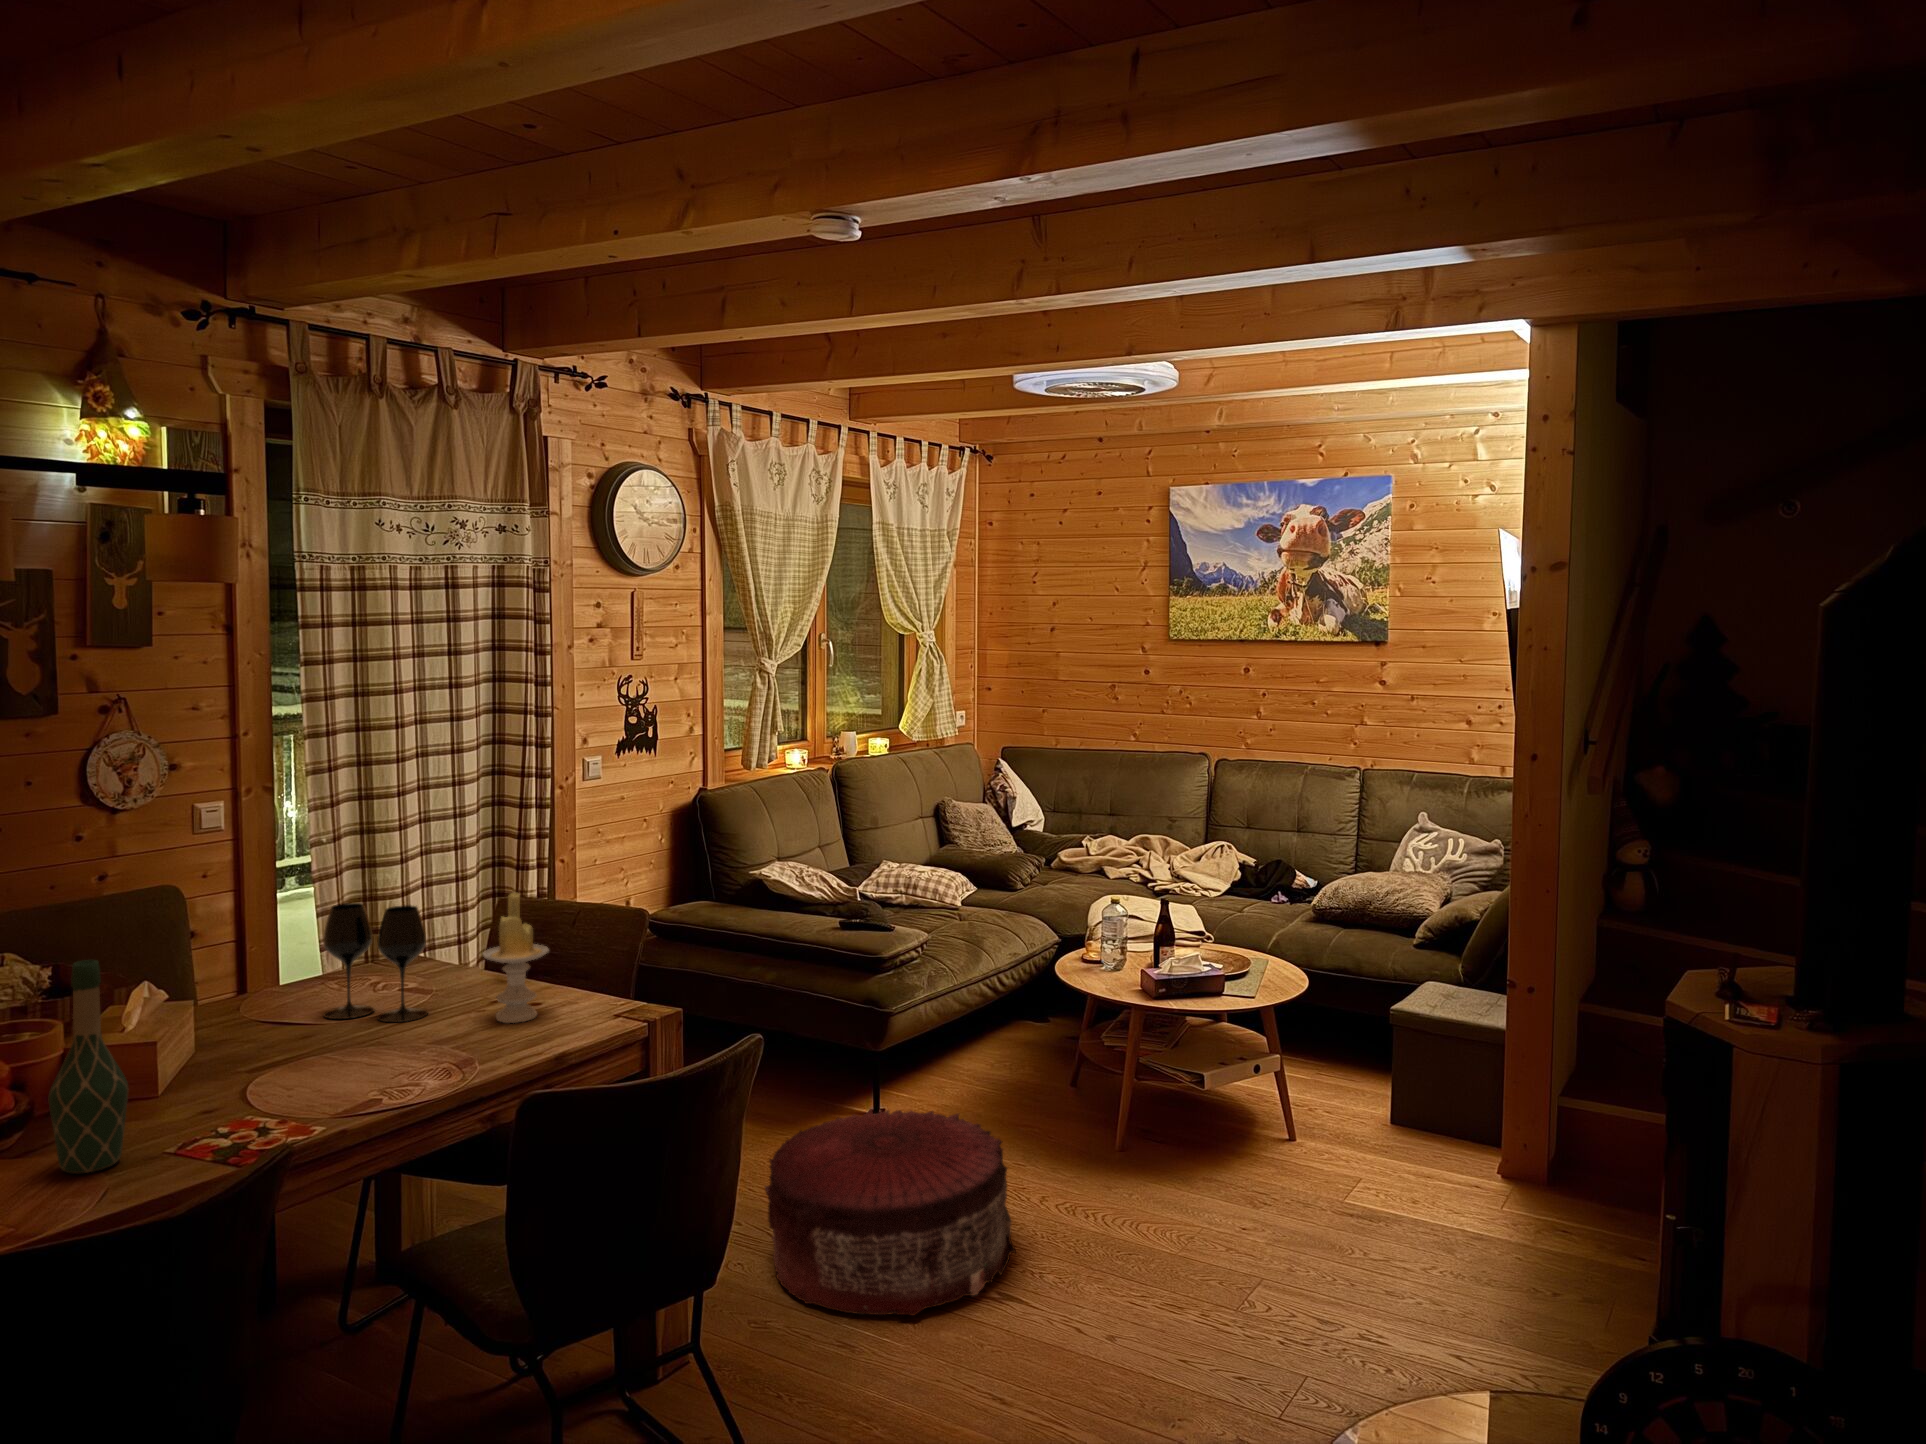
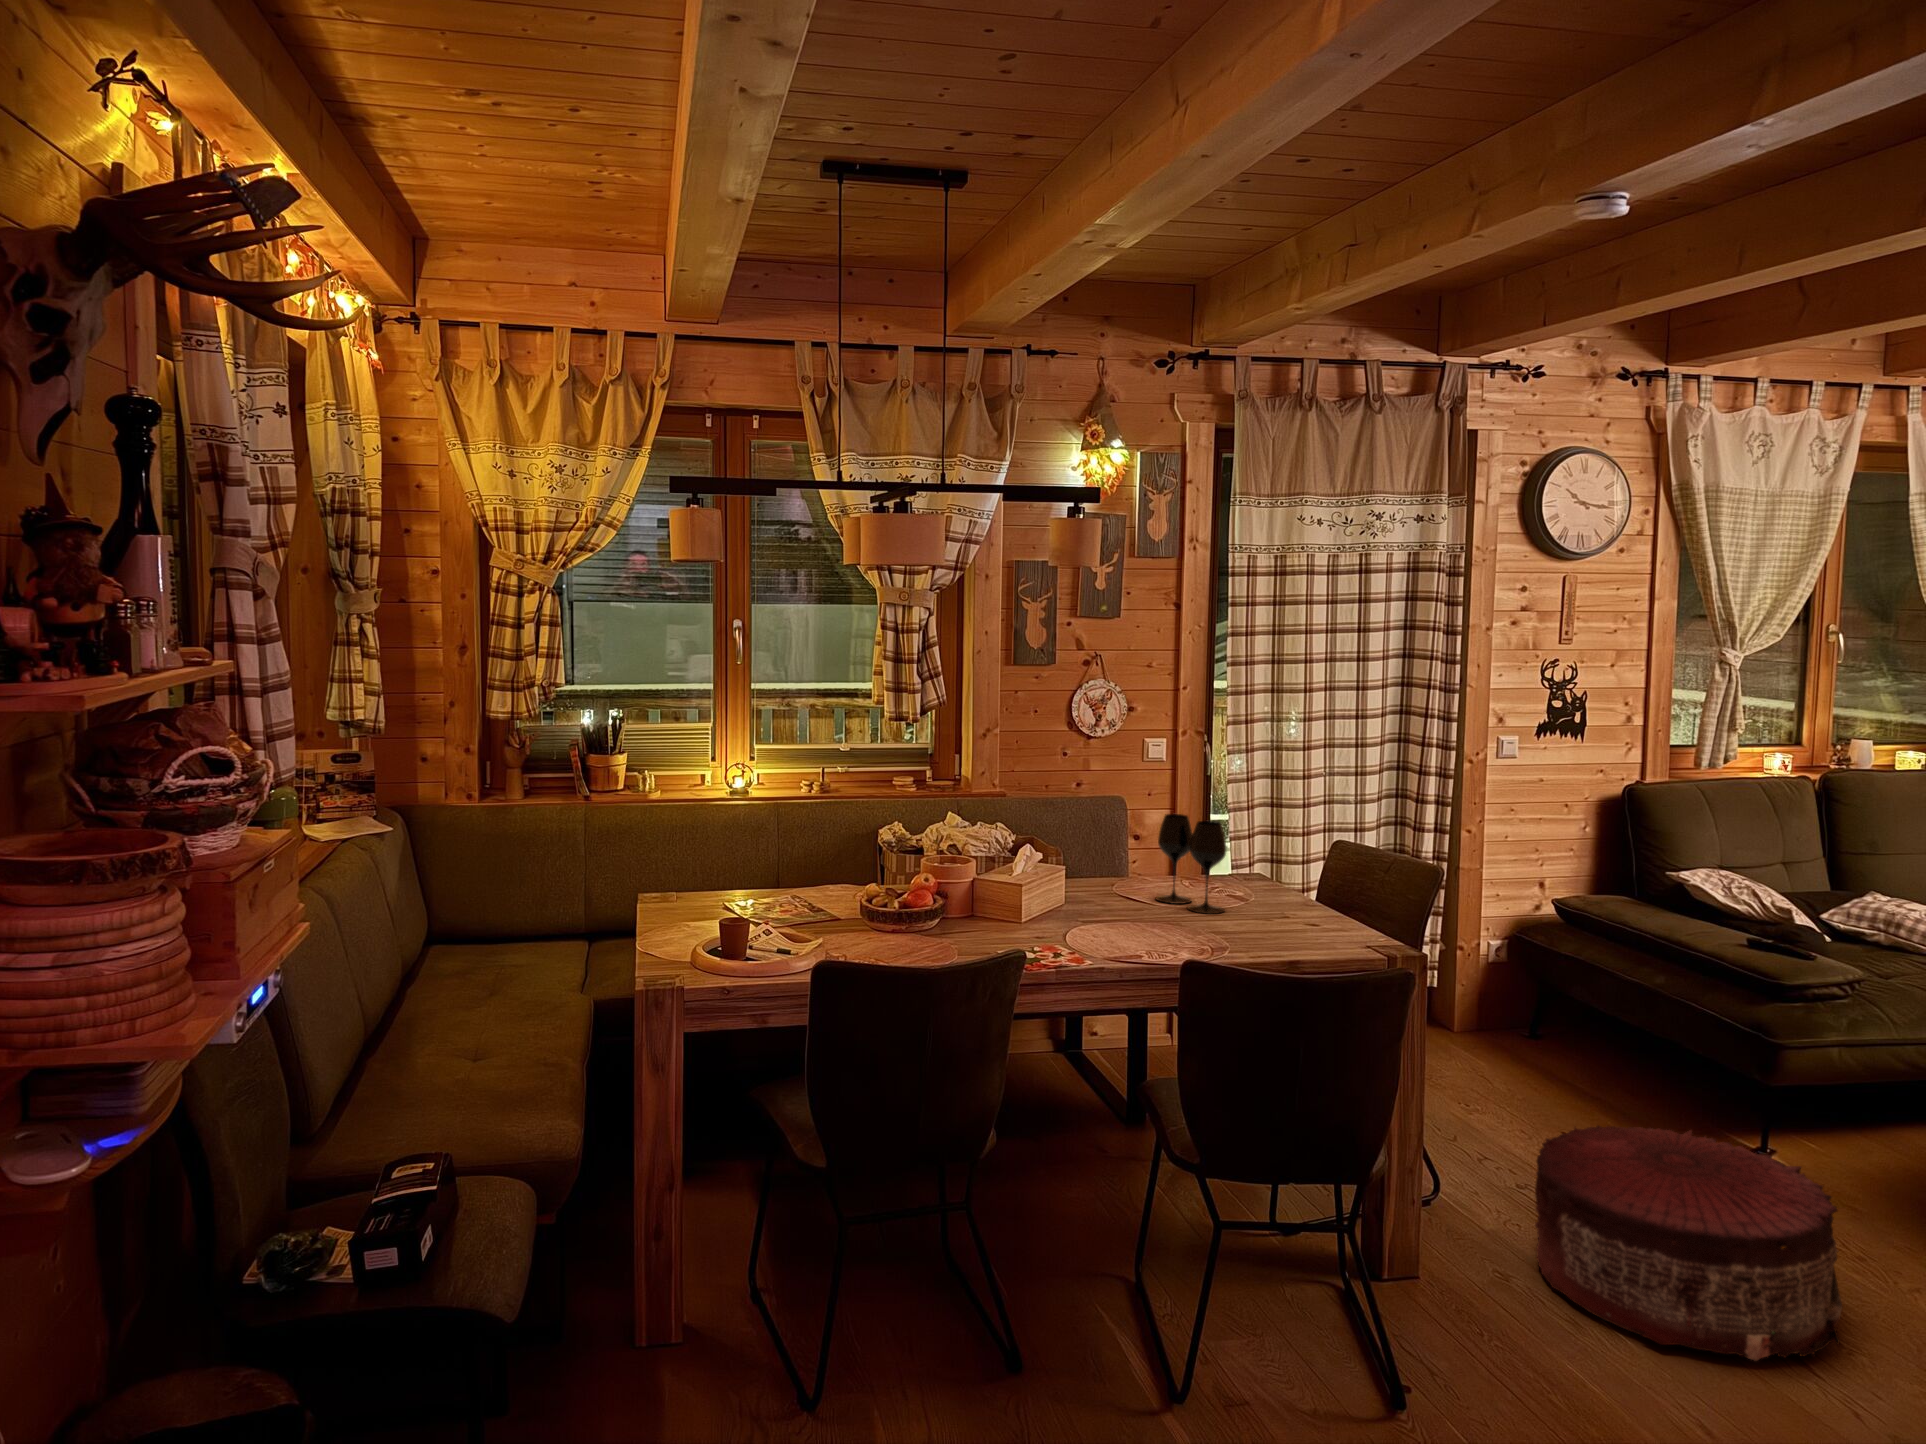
candle: present [483,893,549,1023] -> none [1257,822,1313,932]
wine bottle: present [49,960,128,1173] -> none [926,807,970,946]

